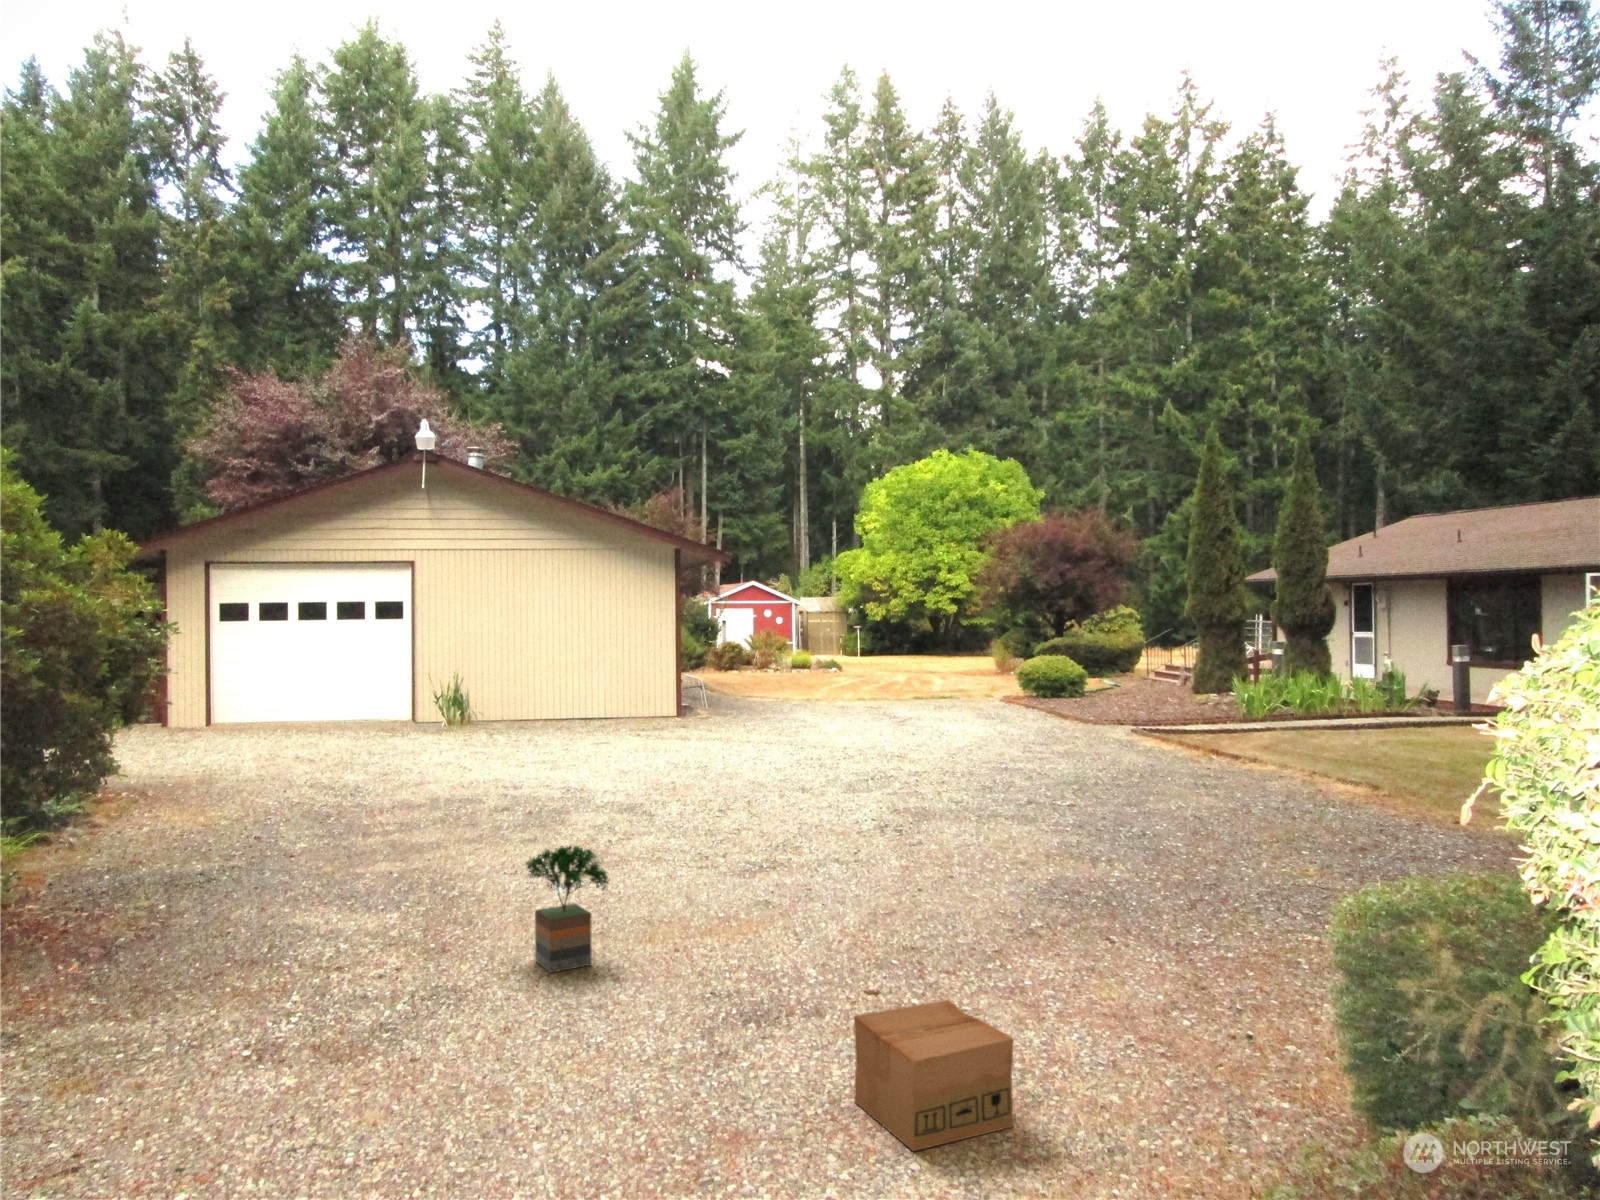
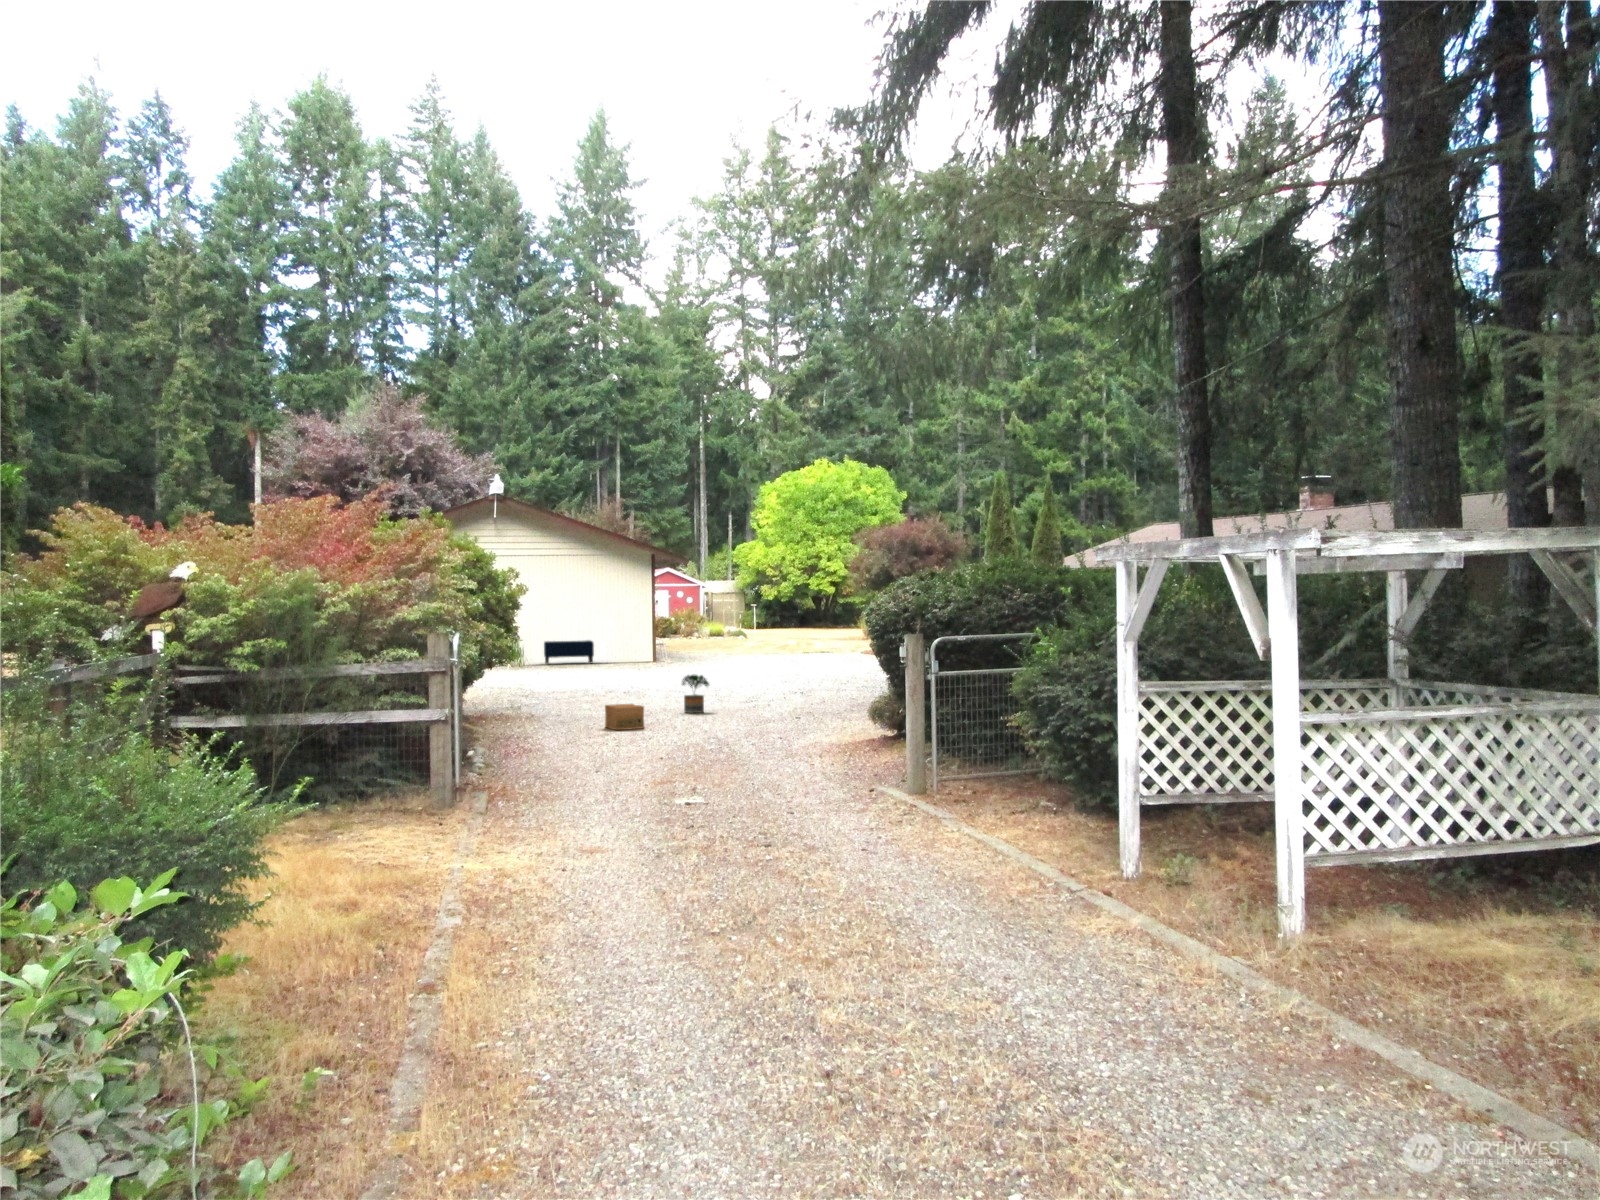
bench: none [502,683,580,722] -> present [544,640,594,664]
cardboard box: present [854,1000,1014,1151] -> present [605,704,644,730]

